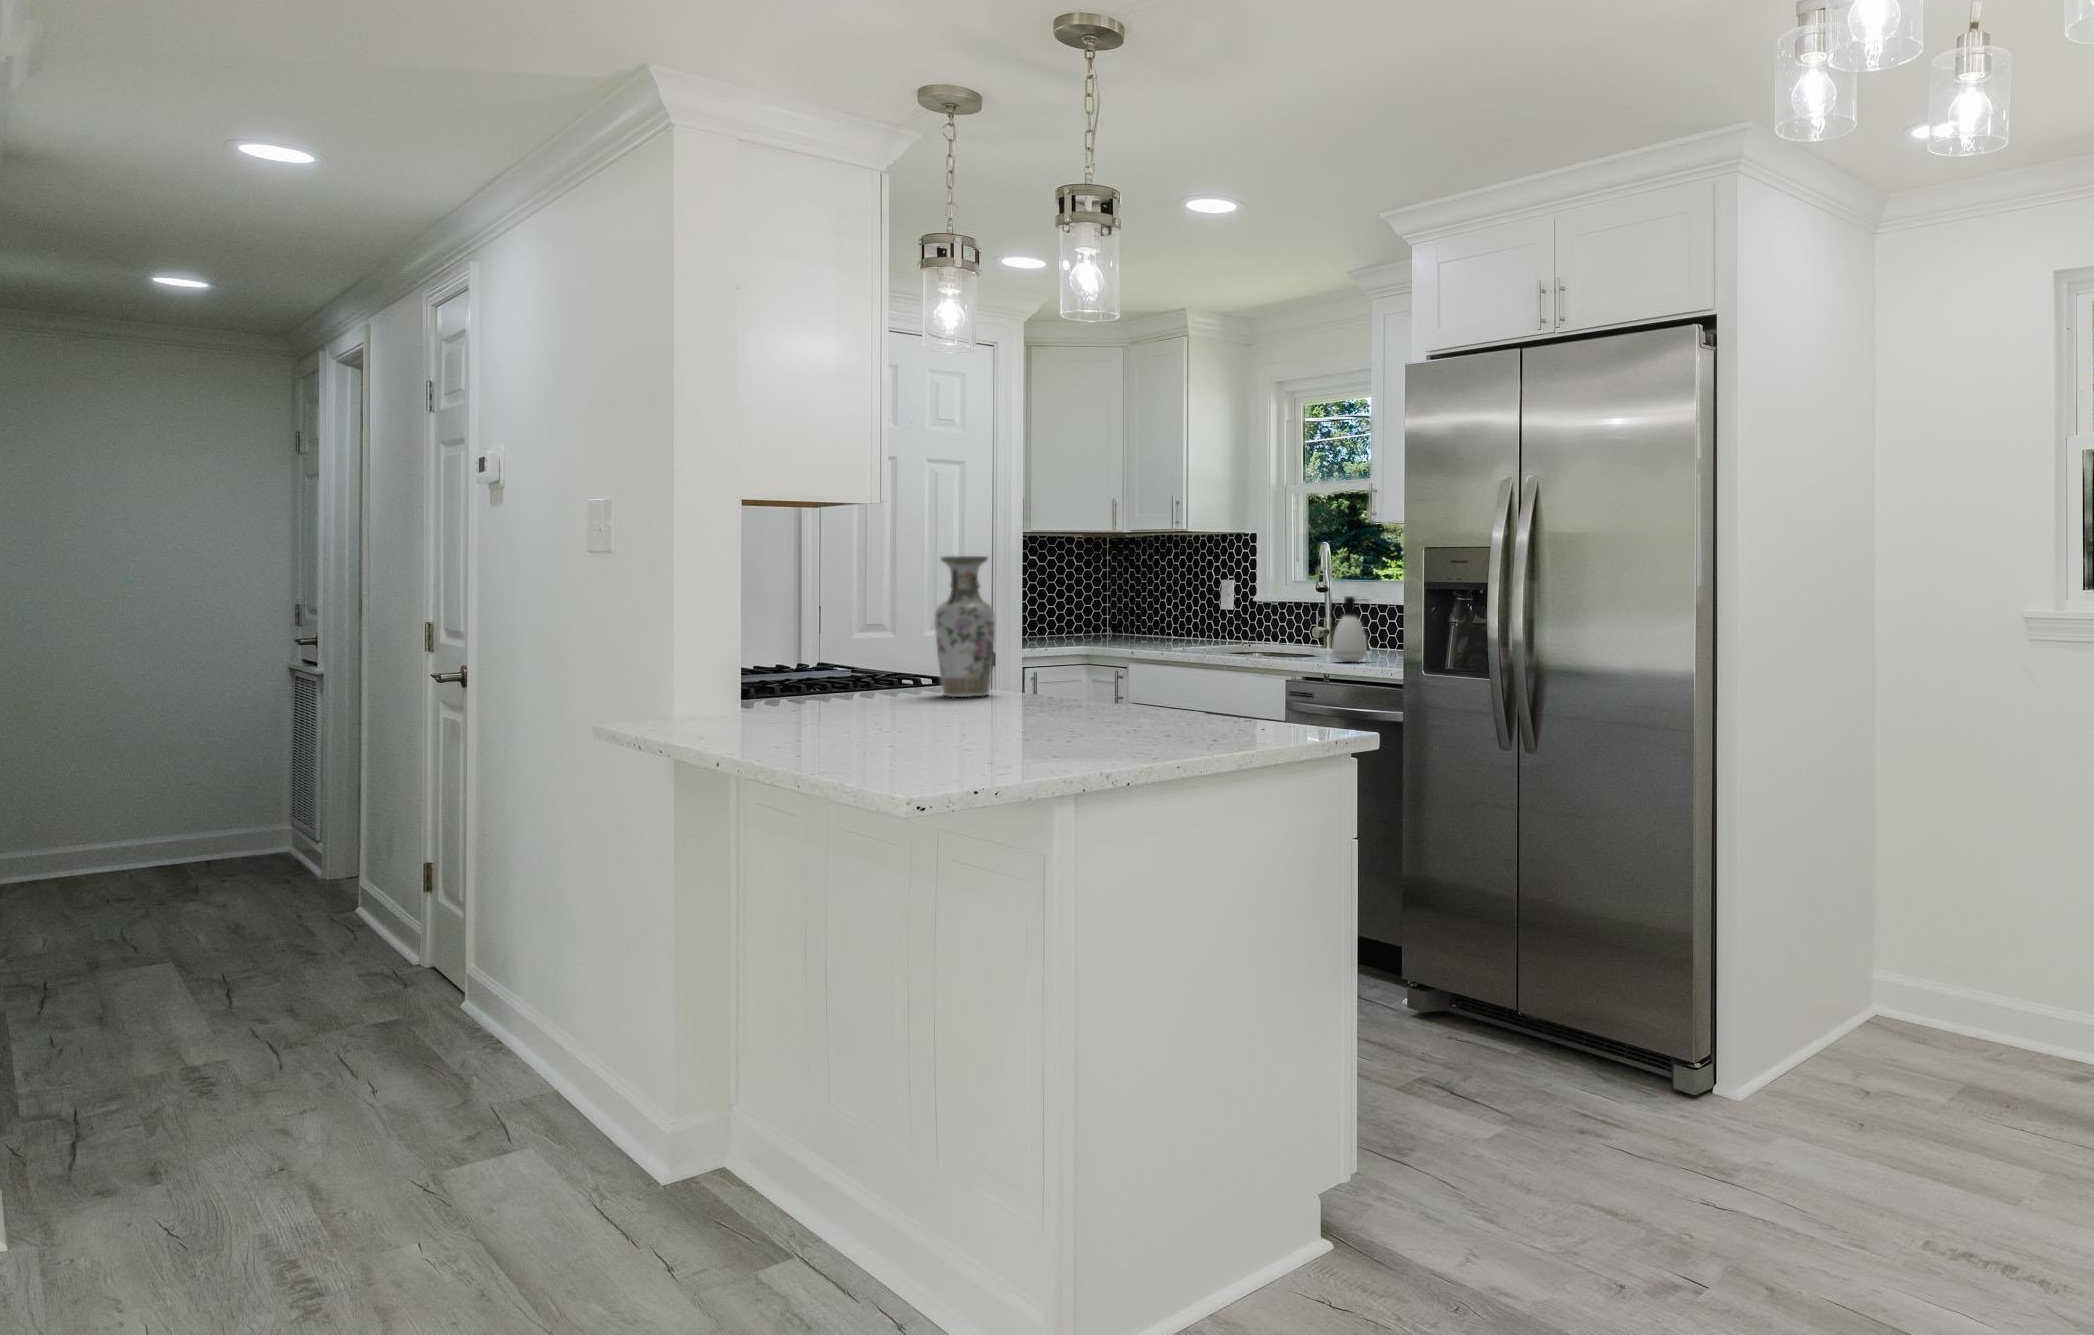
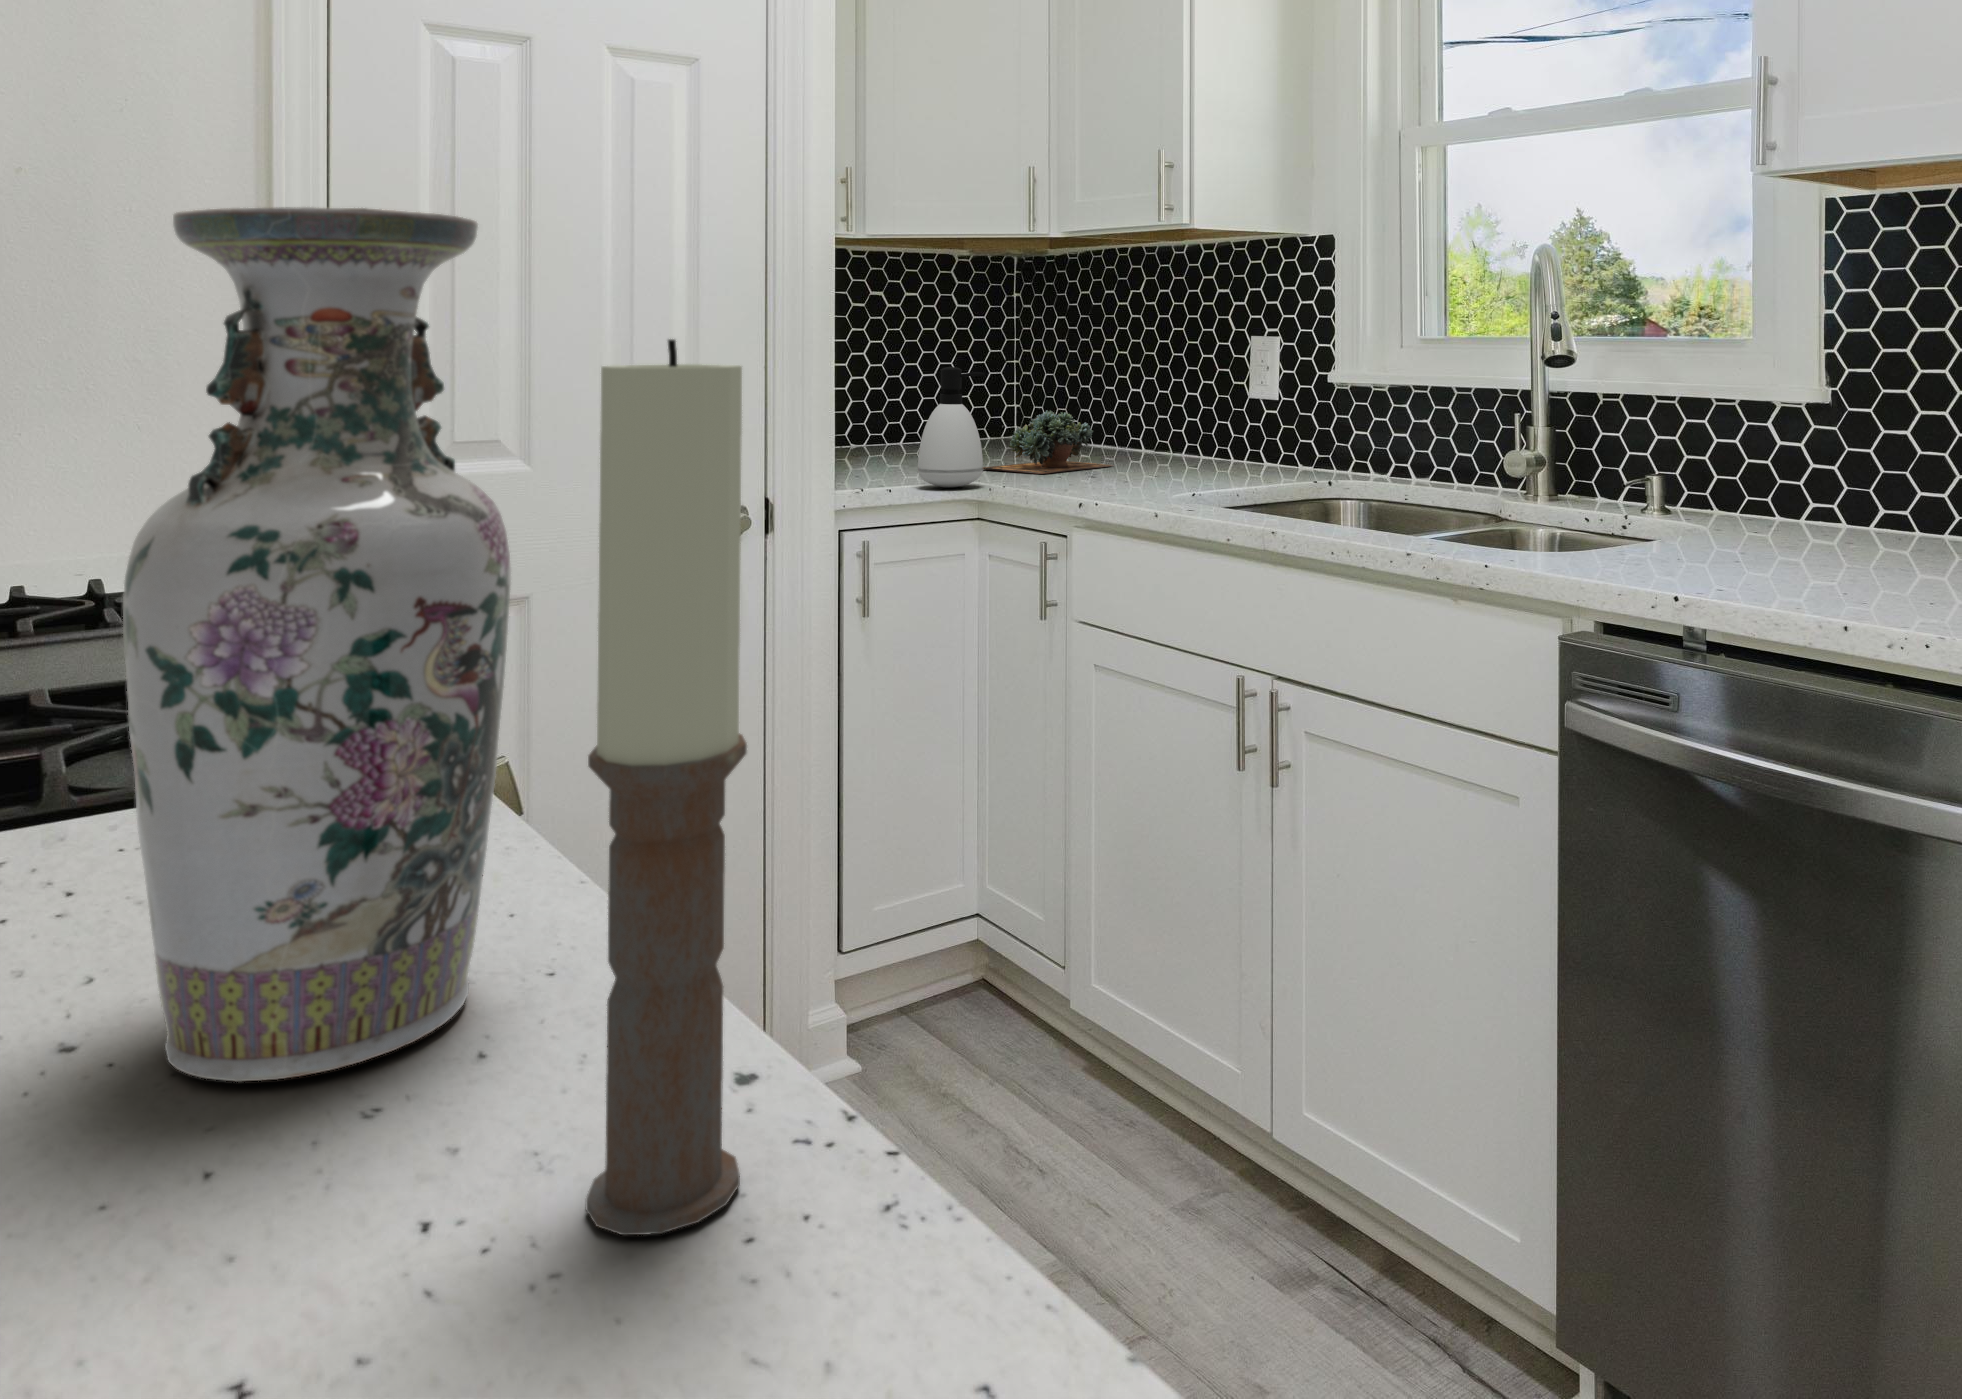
candle: none [1023,578,1045,702] -> present [586,339,747,1235]
soap dispenser: present [1332,596,1367,662] -> present [918,367,985,487]
succulent plant: none [1088,616,1155,645] -> present [983,410,1114,474]

